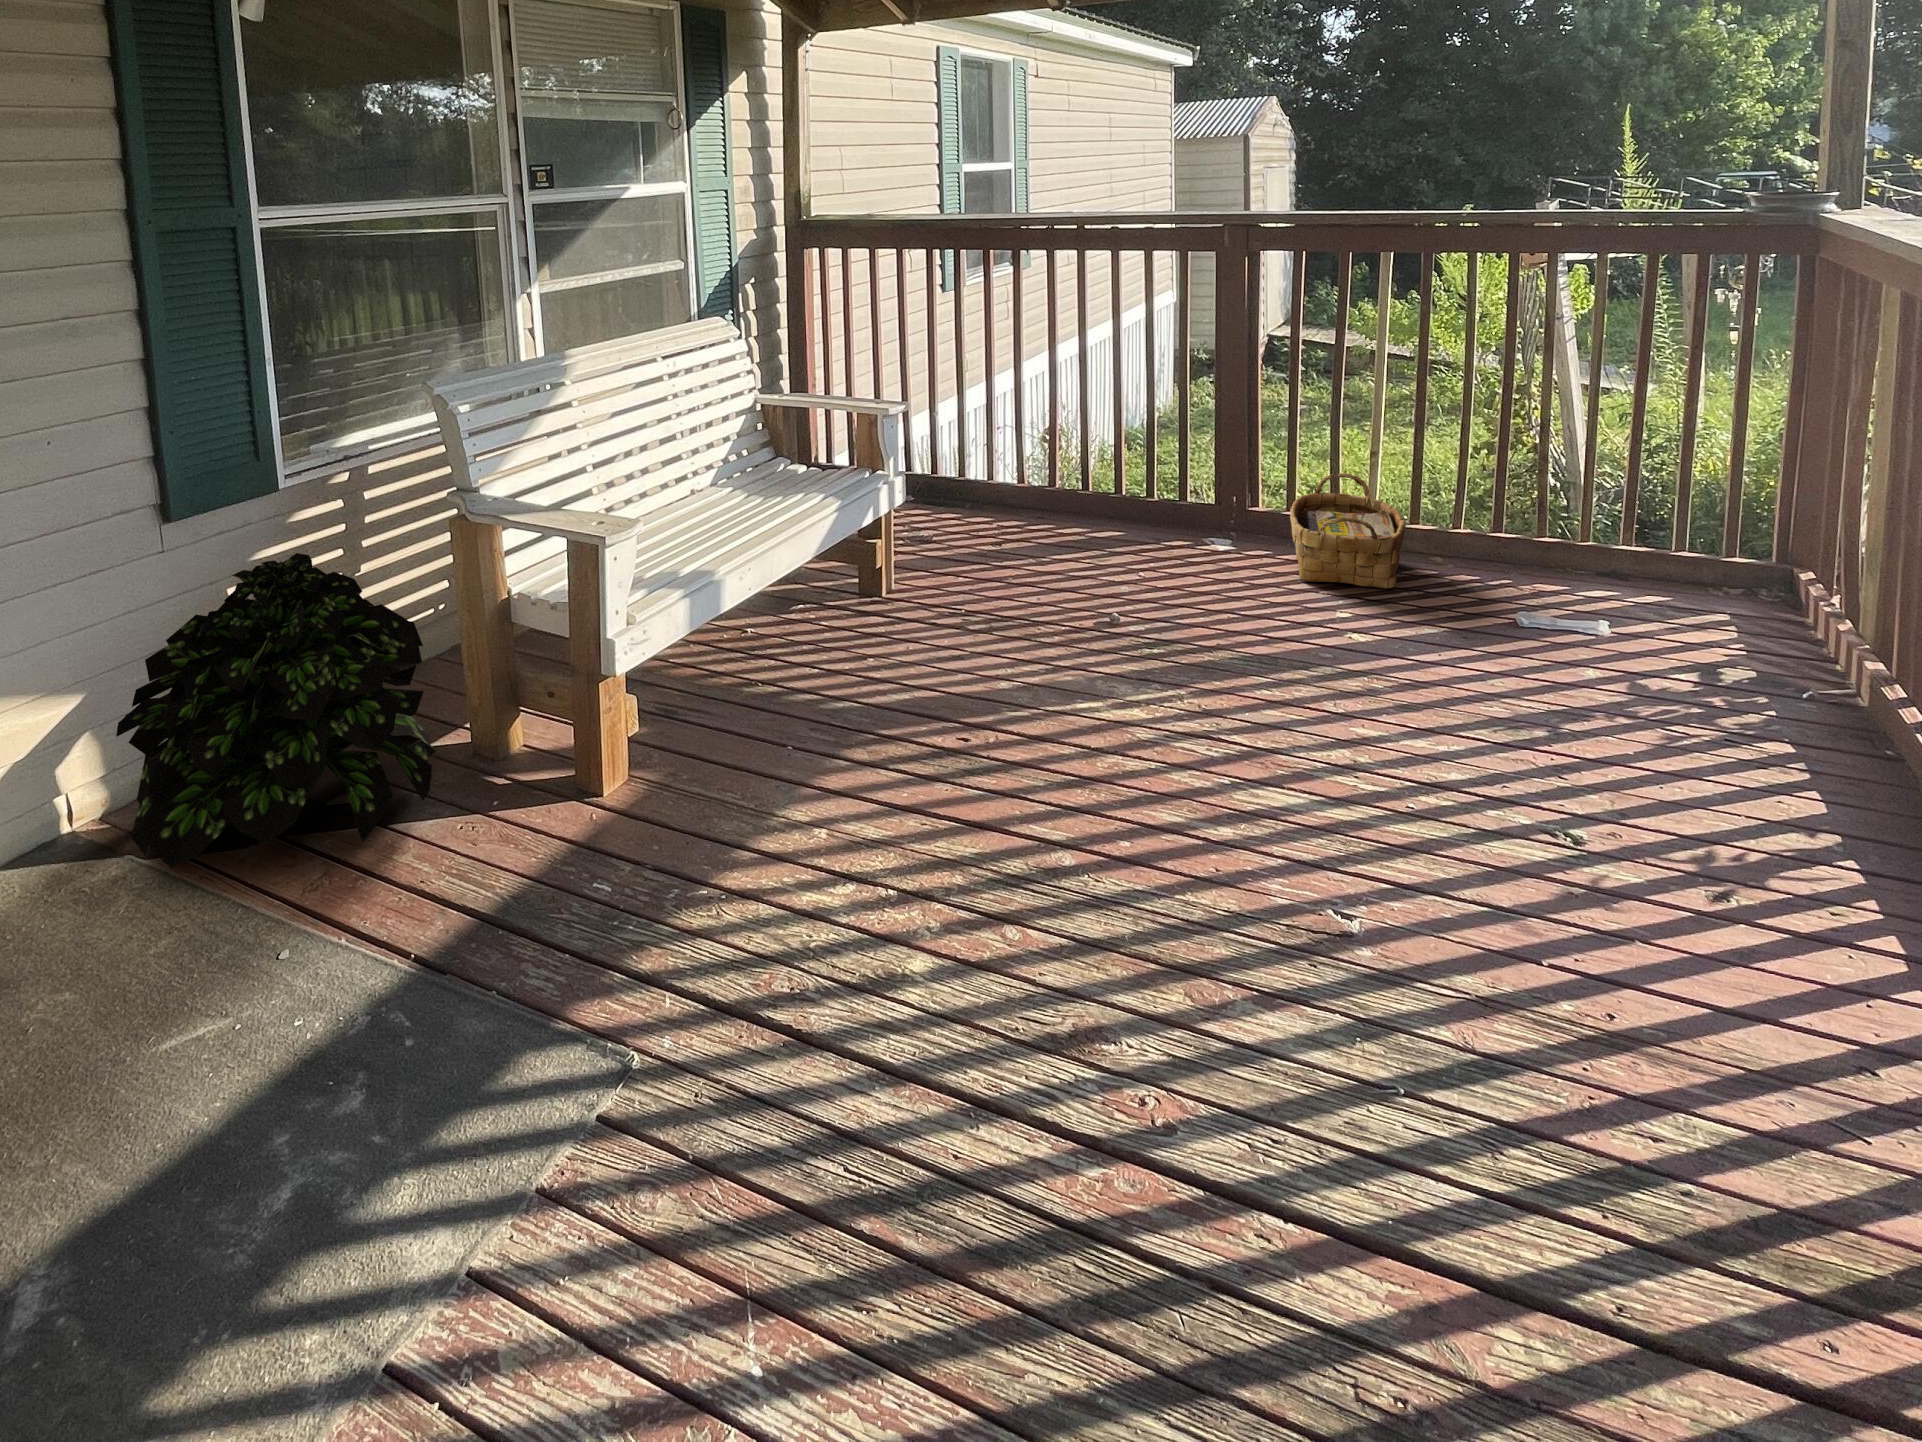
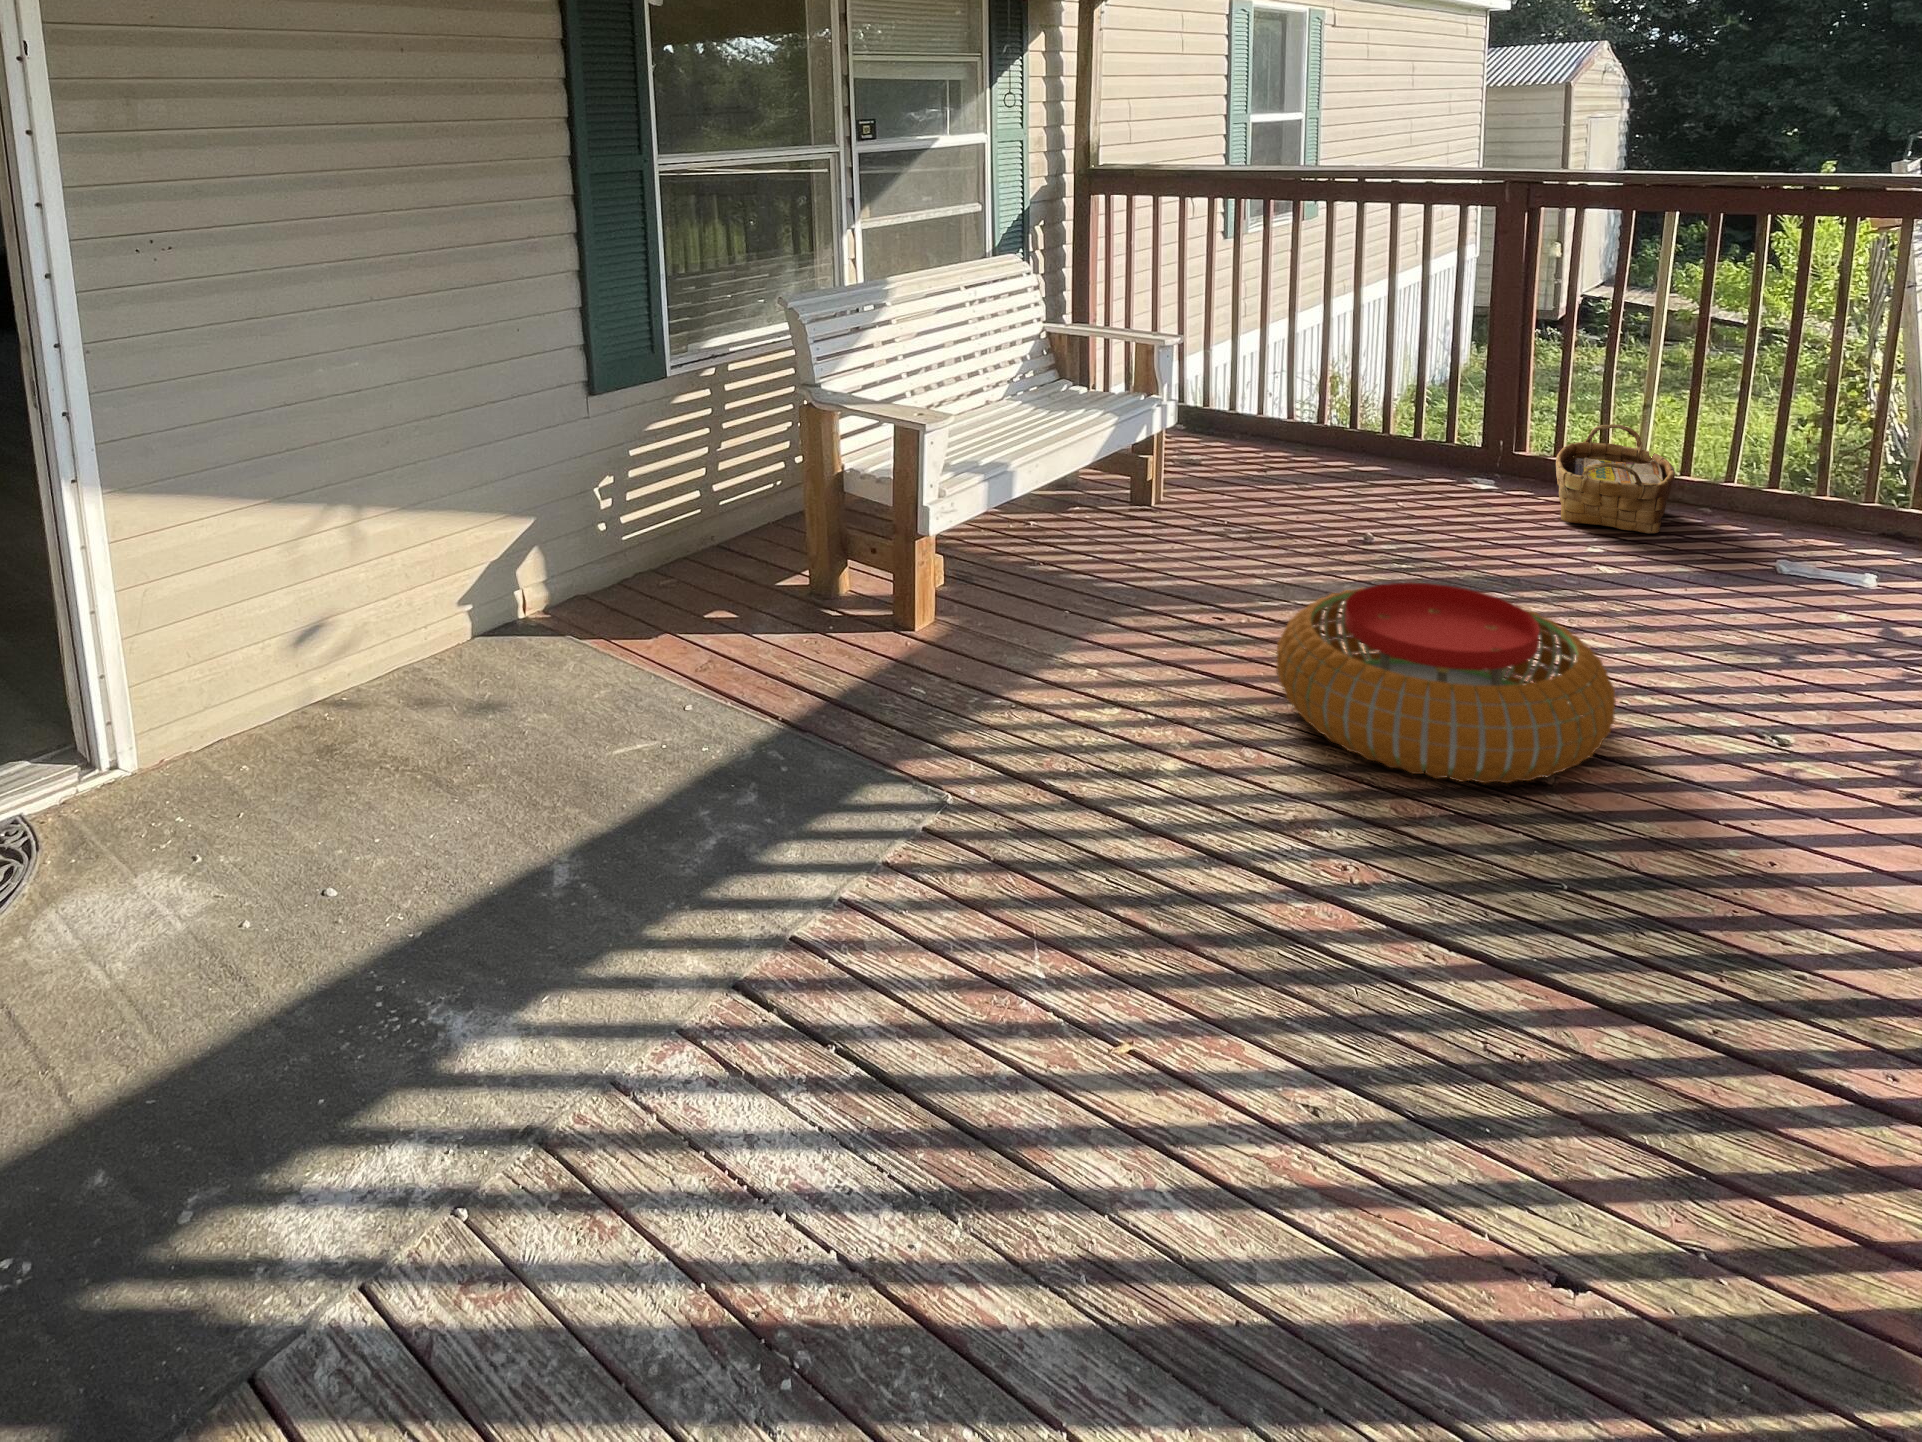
potted plant: present [116,553,436,868] -> none [555,425,783,648]
pouf: none [1033,688,1413,945] -> present [1276,583,1616,783]

